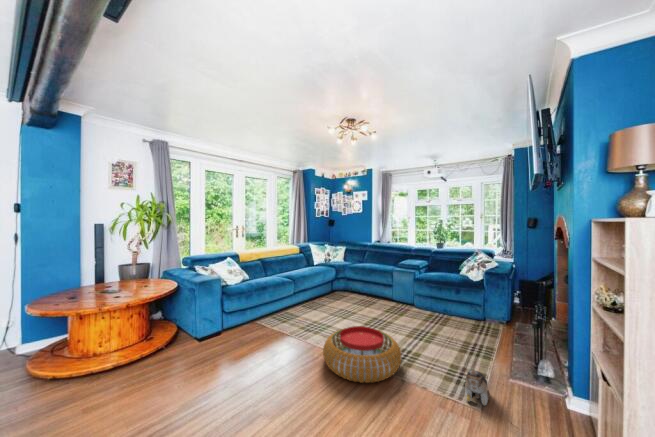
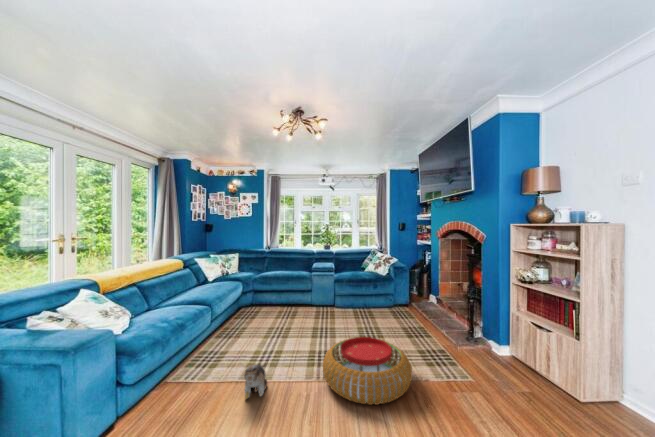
plush toy: present [465,370,490,405] -> present [244,365,267,399]

